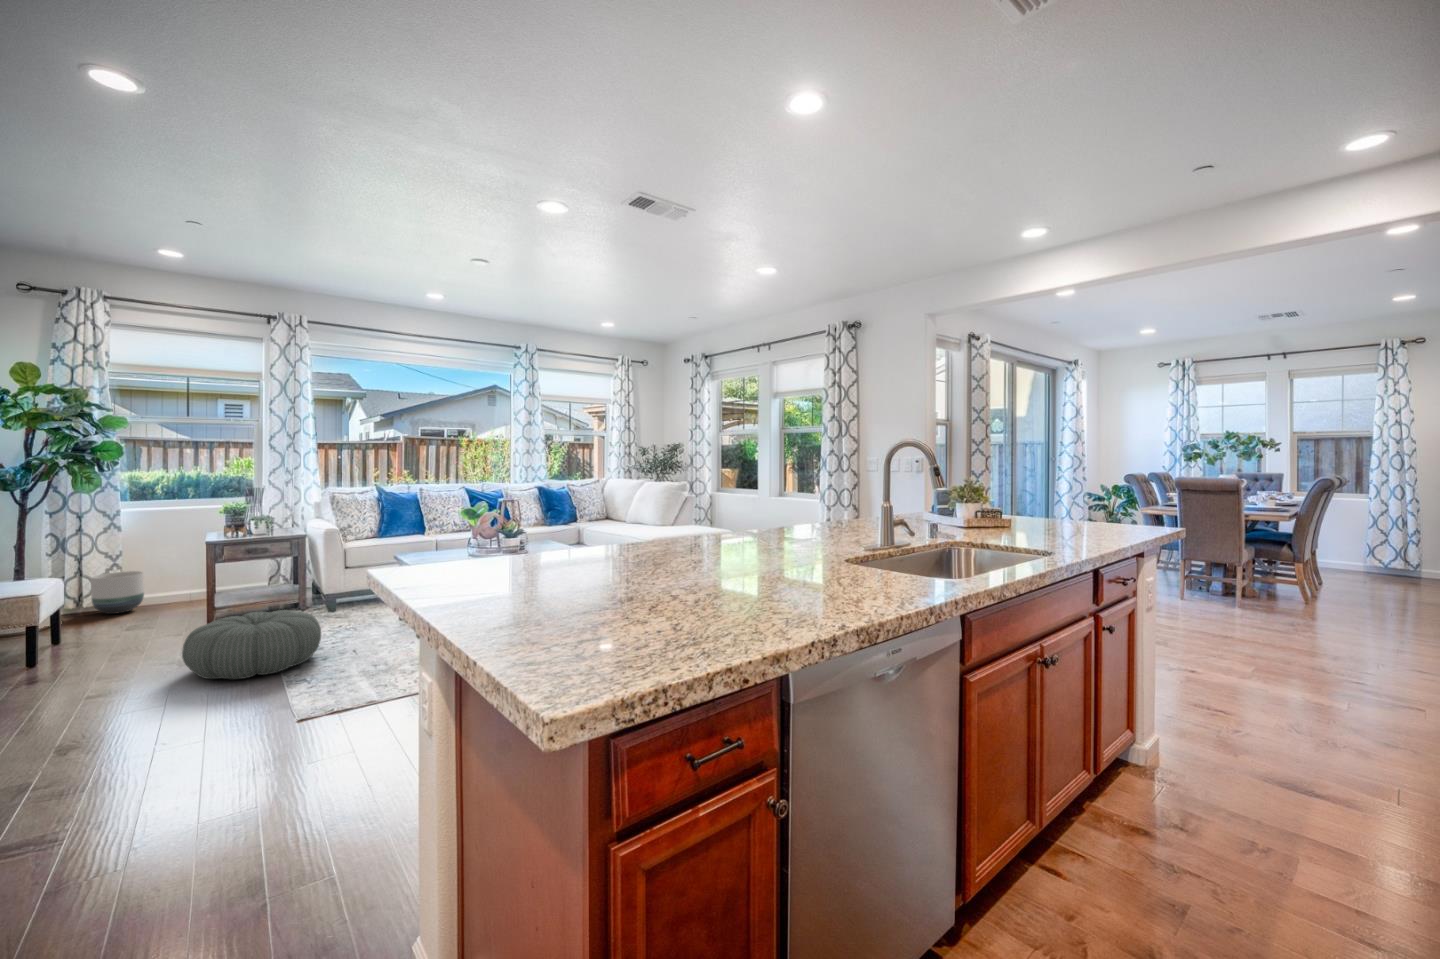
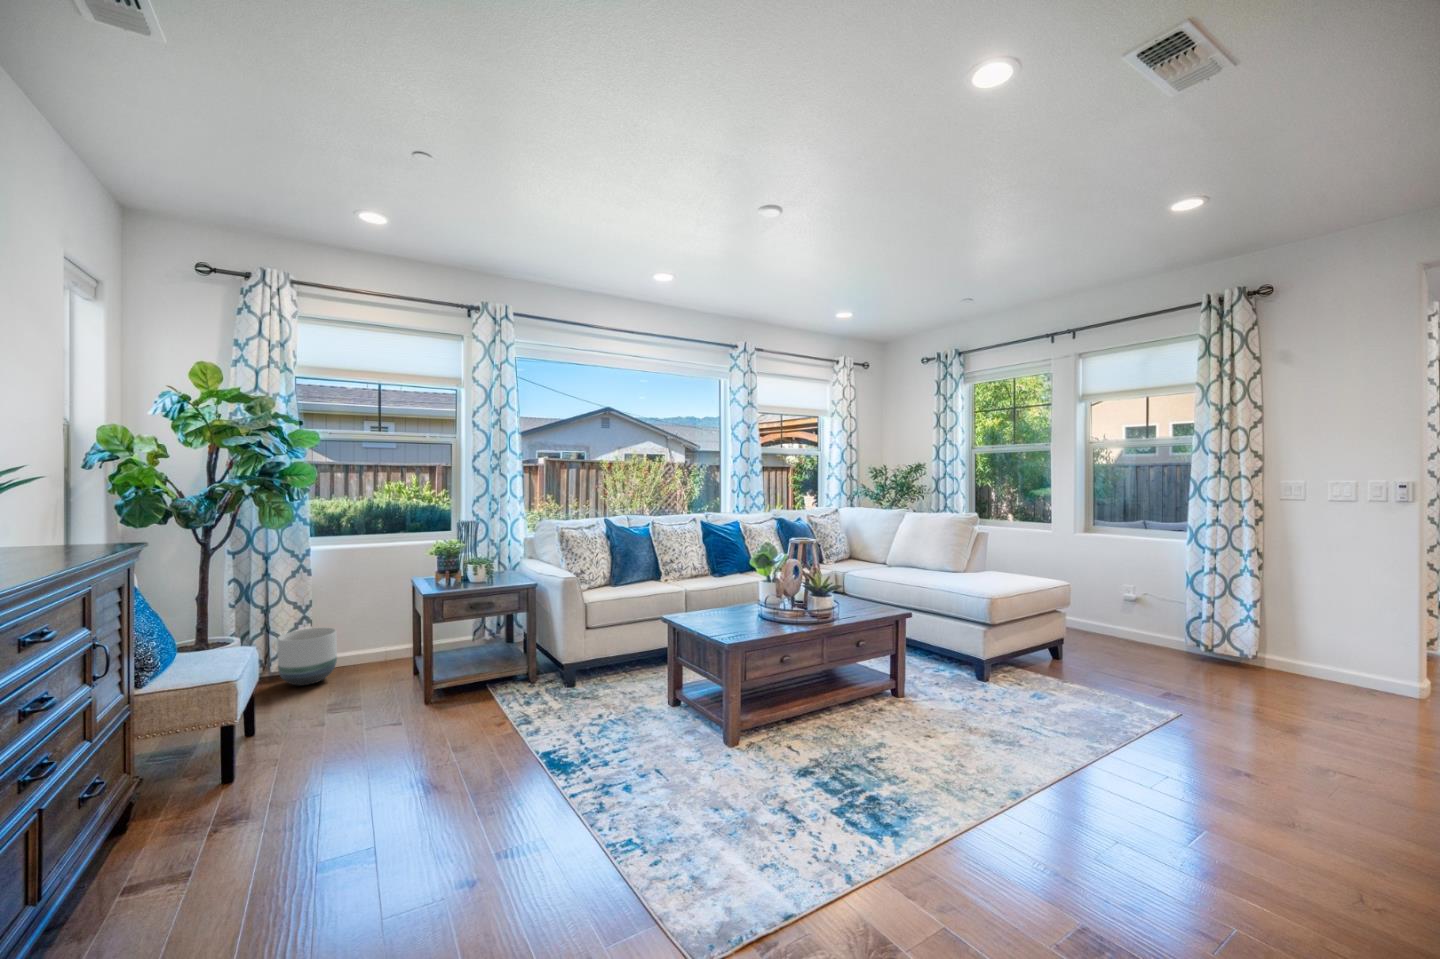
pouf: present [182,610,321,679] -> none [427,719,616,863]

